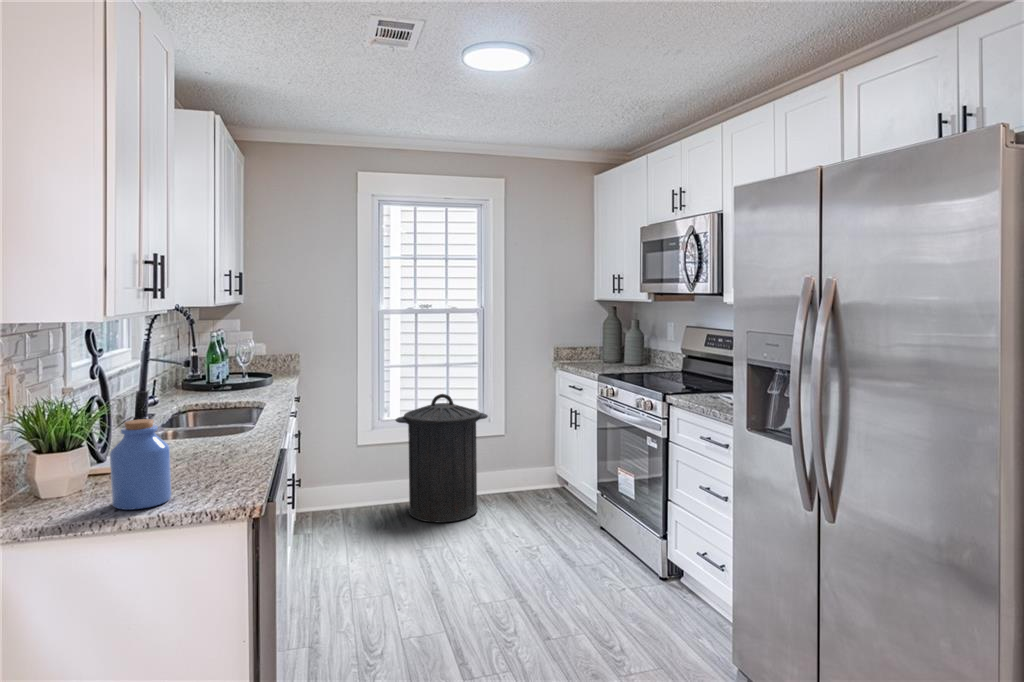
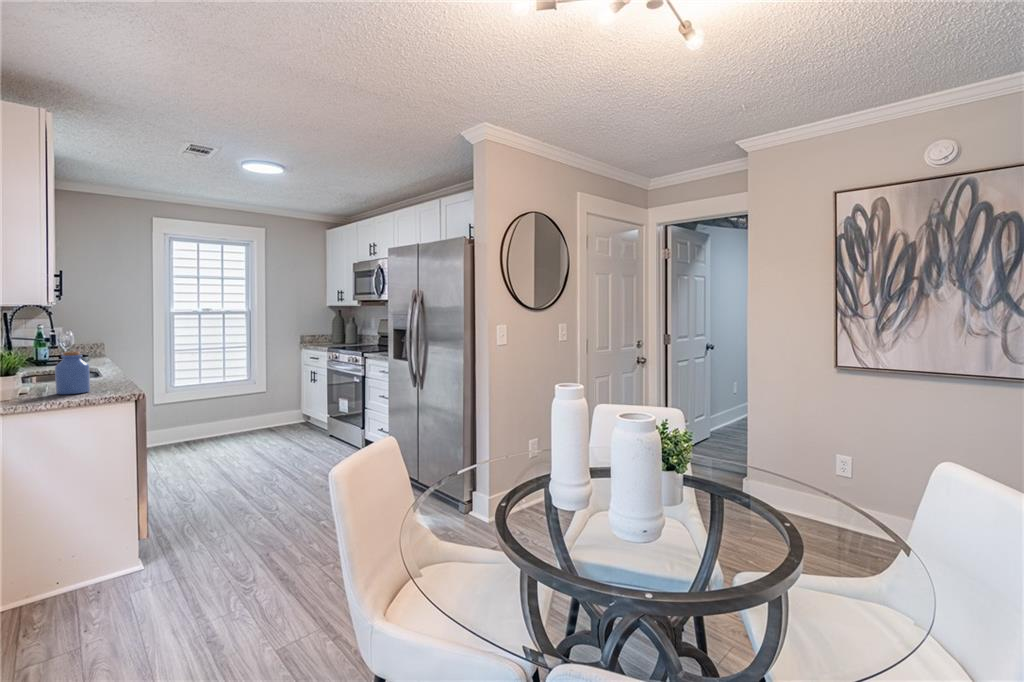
trash can: present [396,394,488,523] -> none [187,364,256,446]

